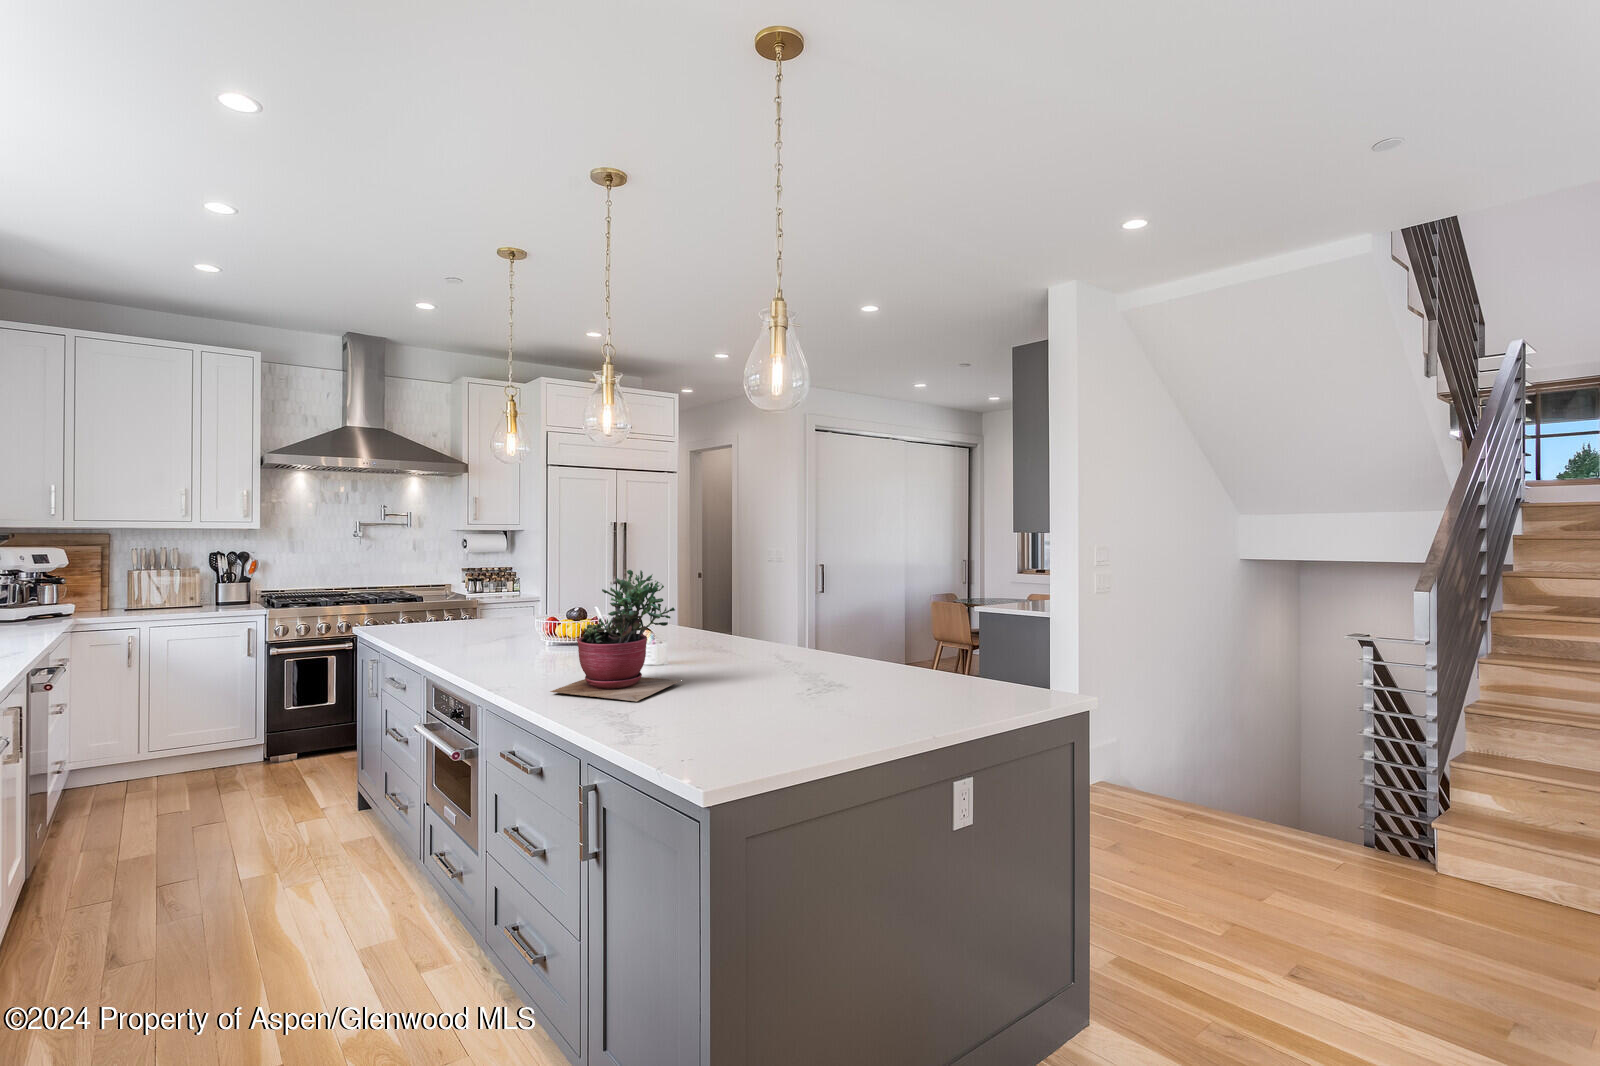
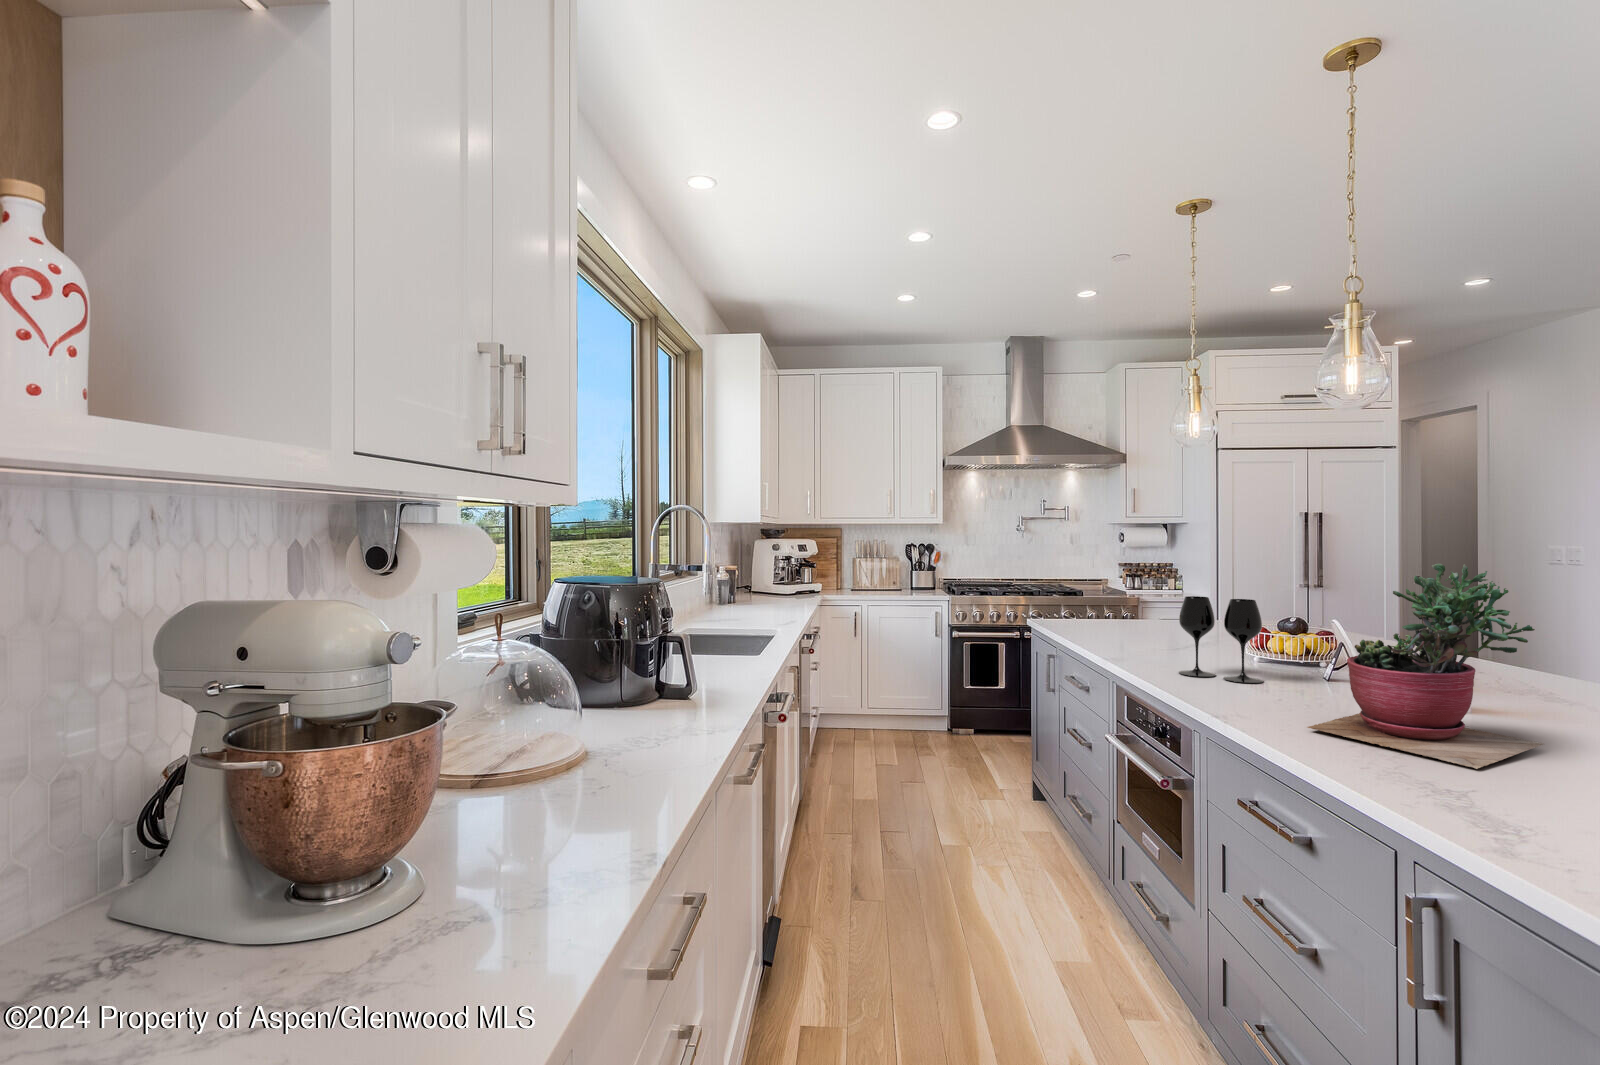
wine glass: none [478,599,541,666] -> present [1179,596,1263,683]

